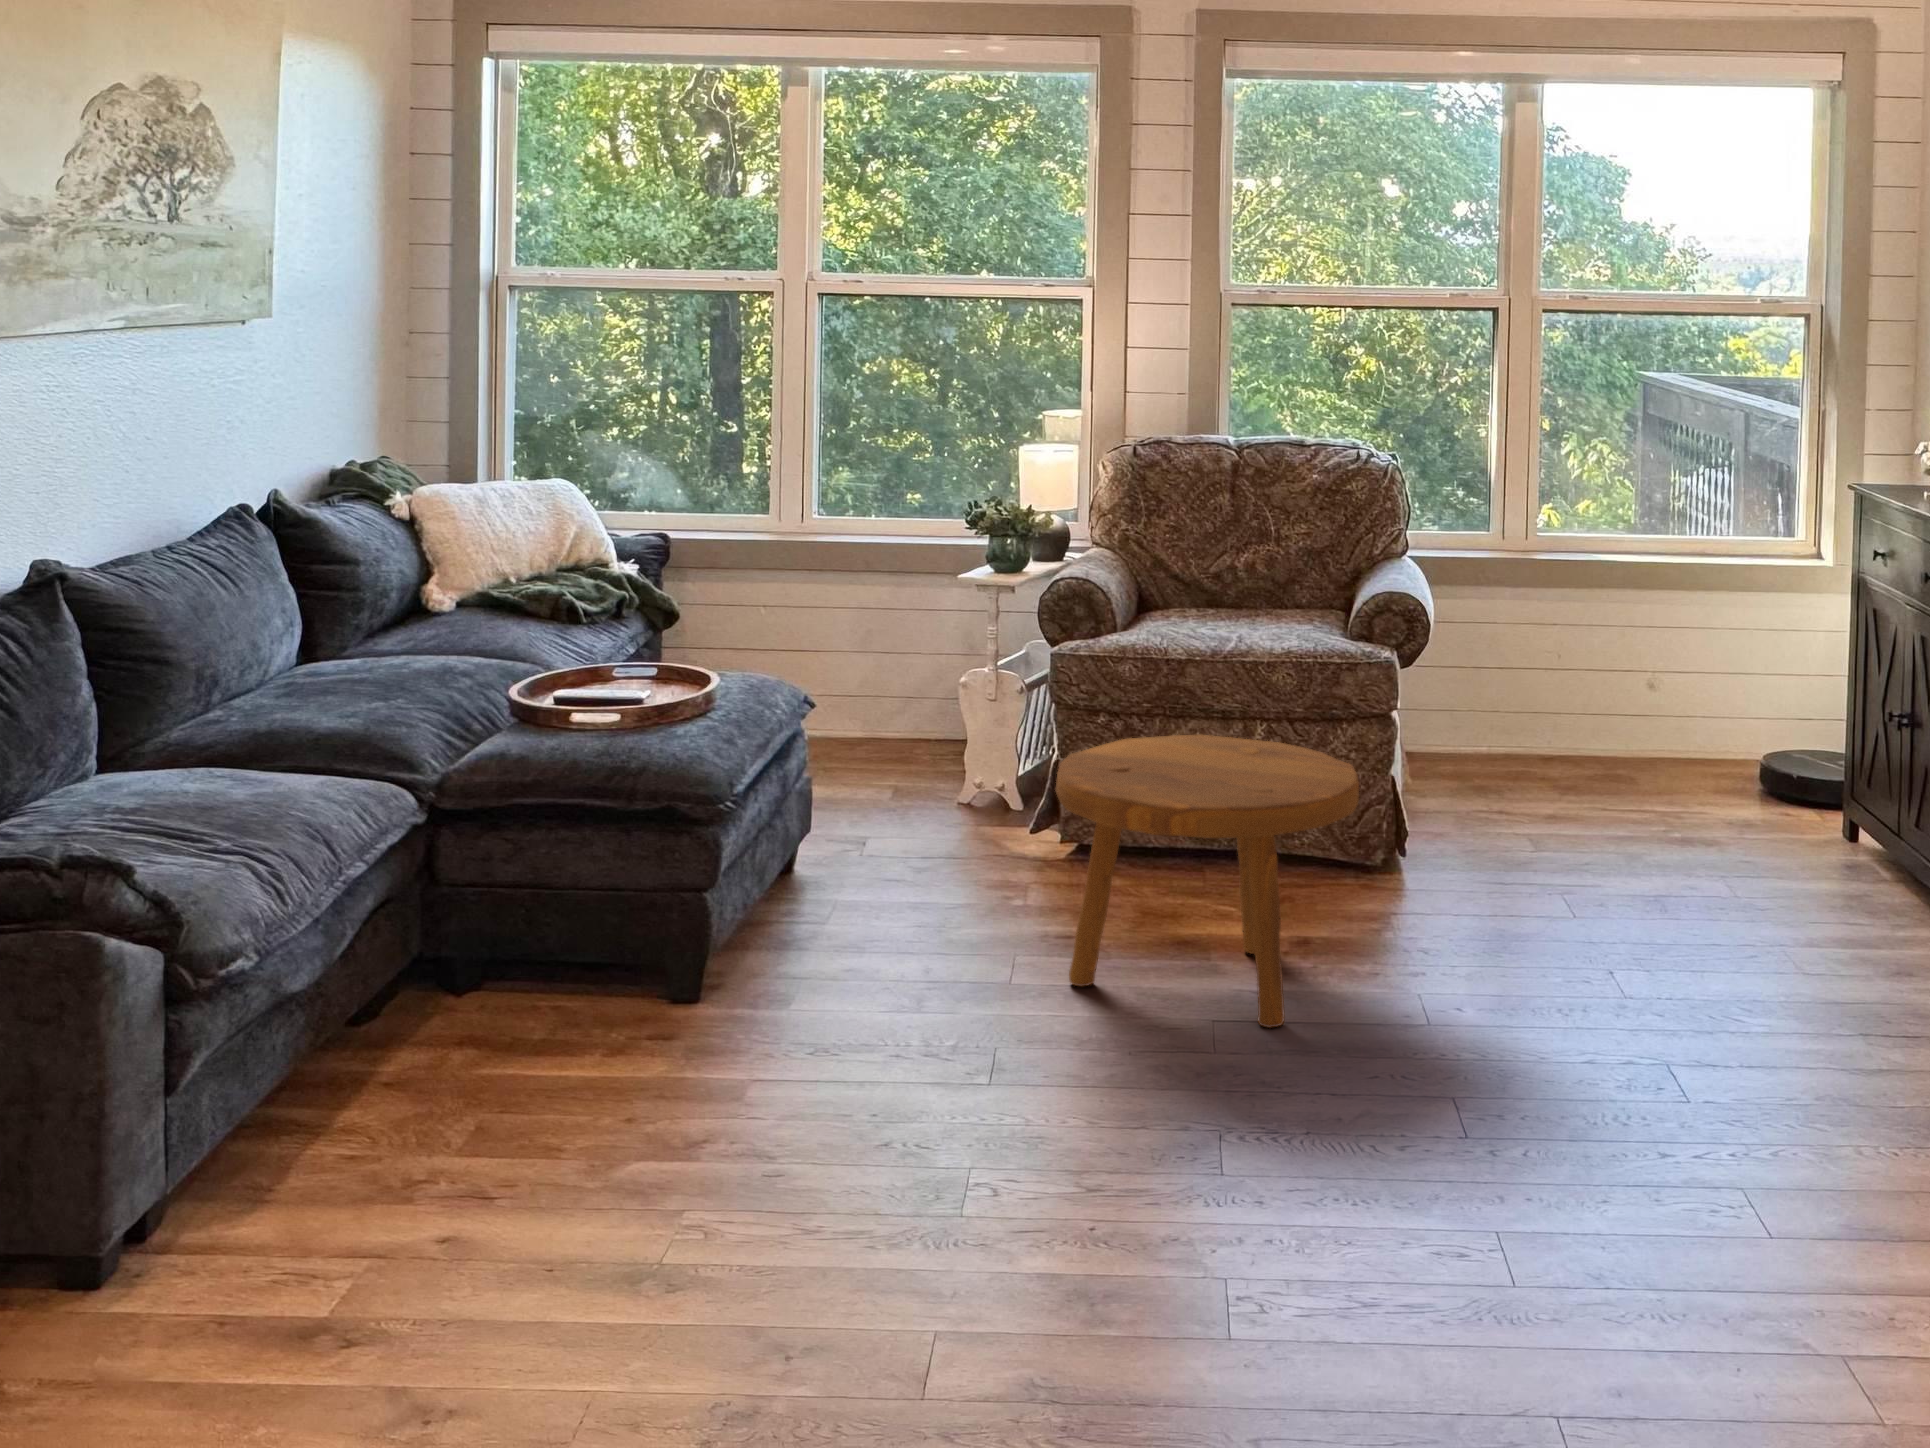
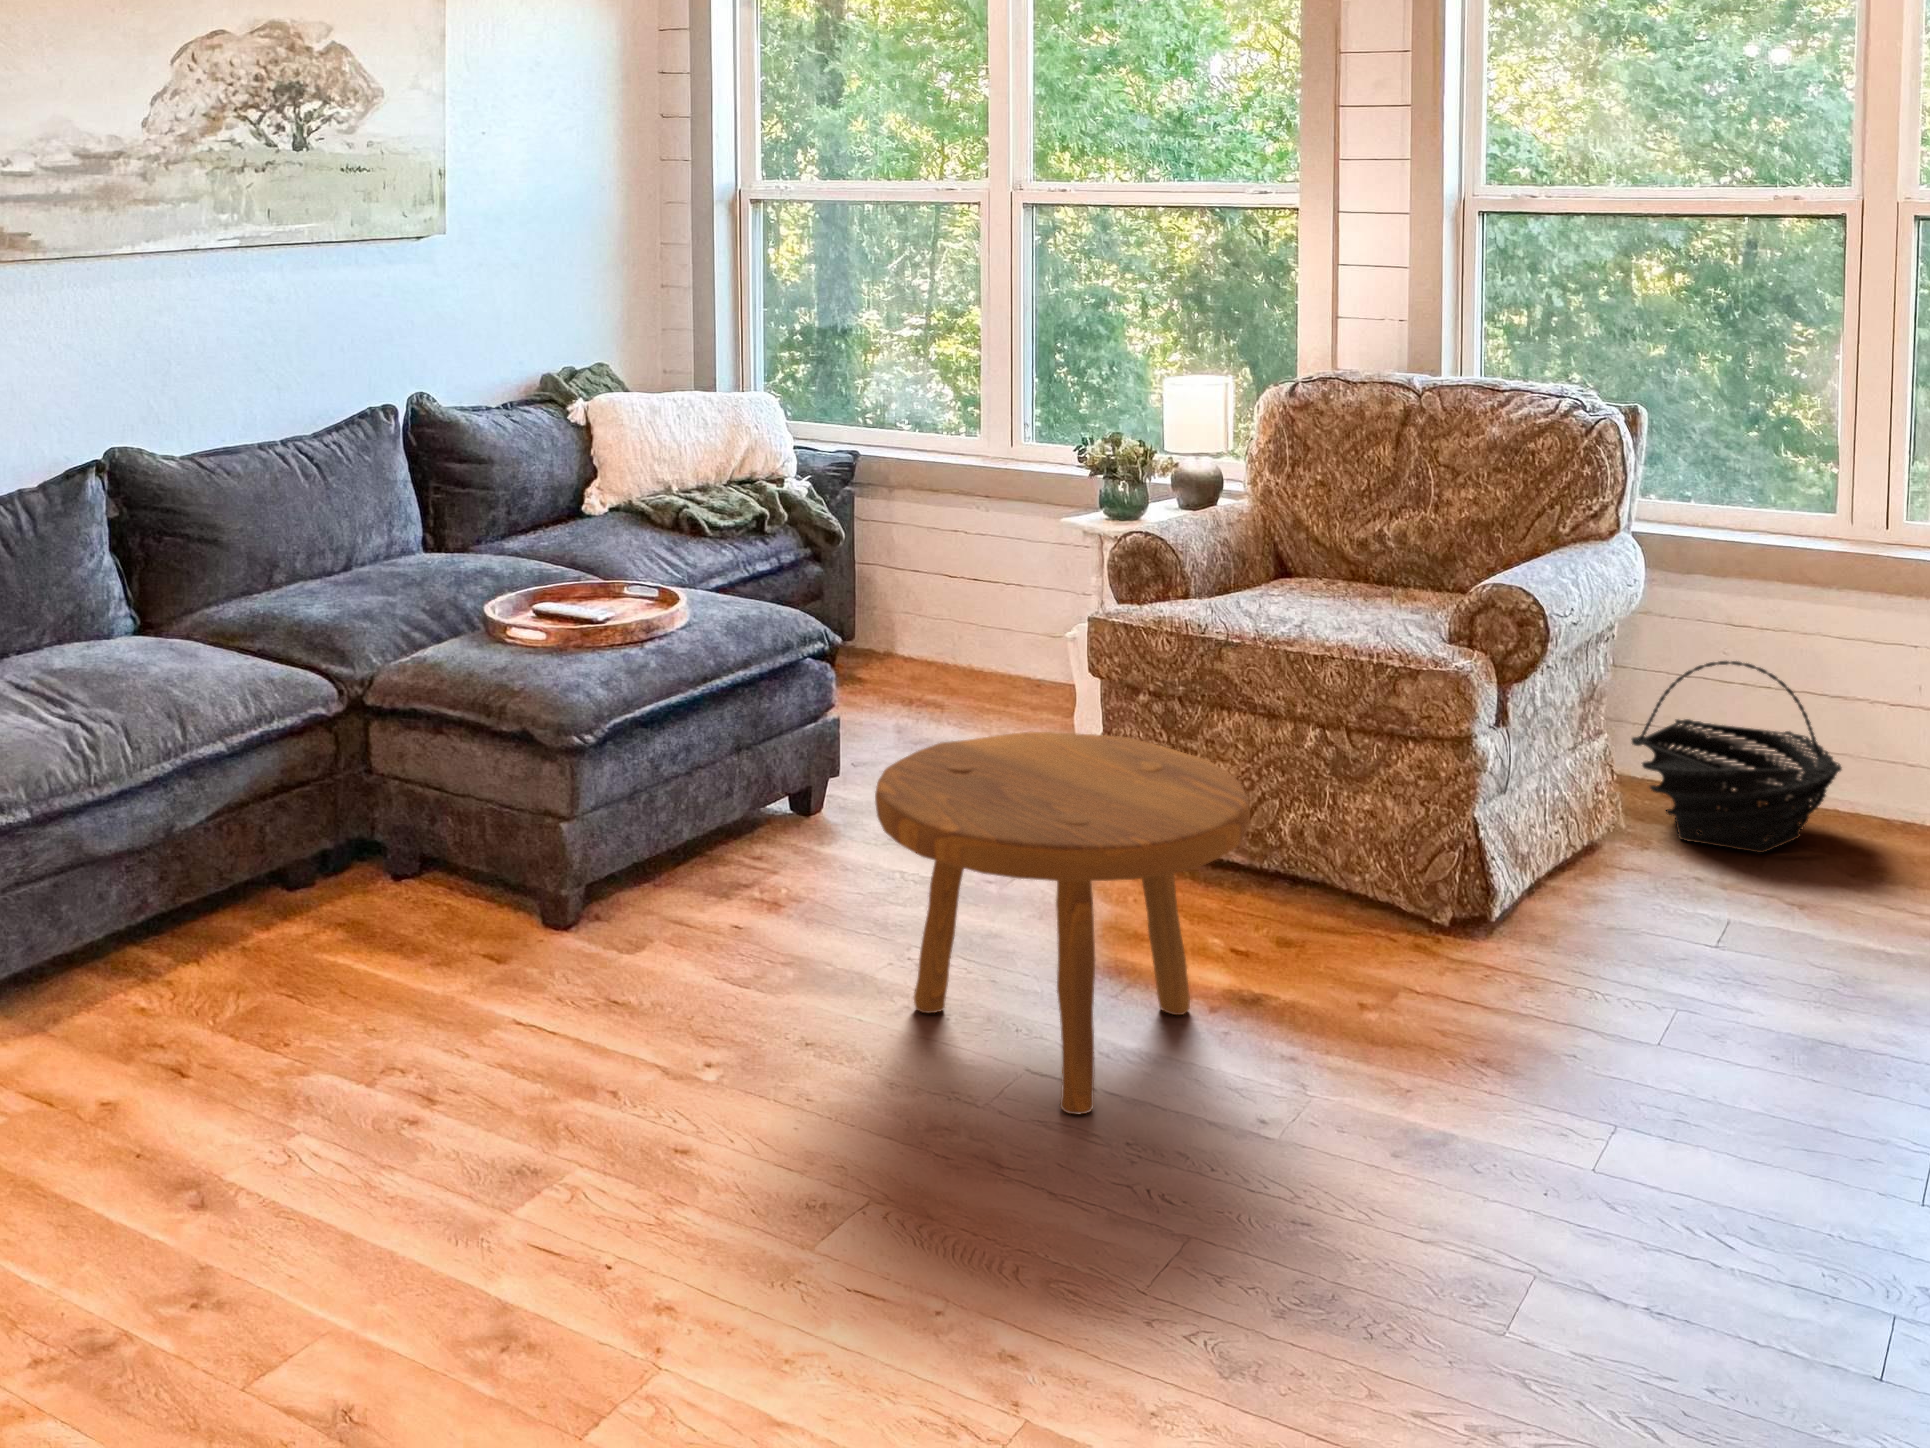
basket: none [1400,651,1552,795] -> present [1632,661,1842,853]

